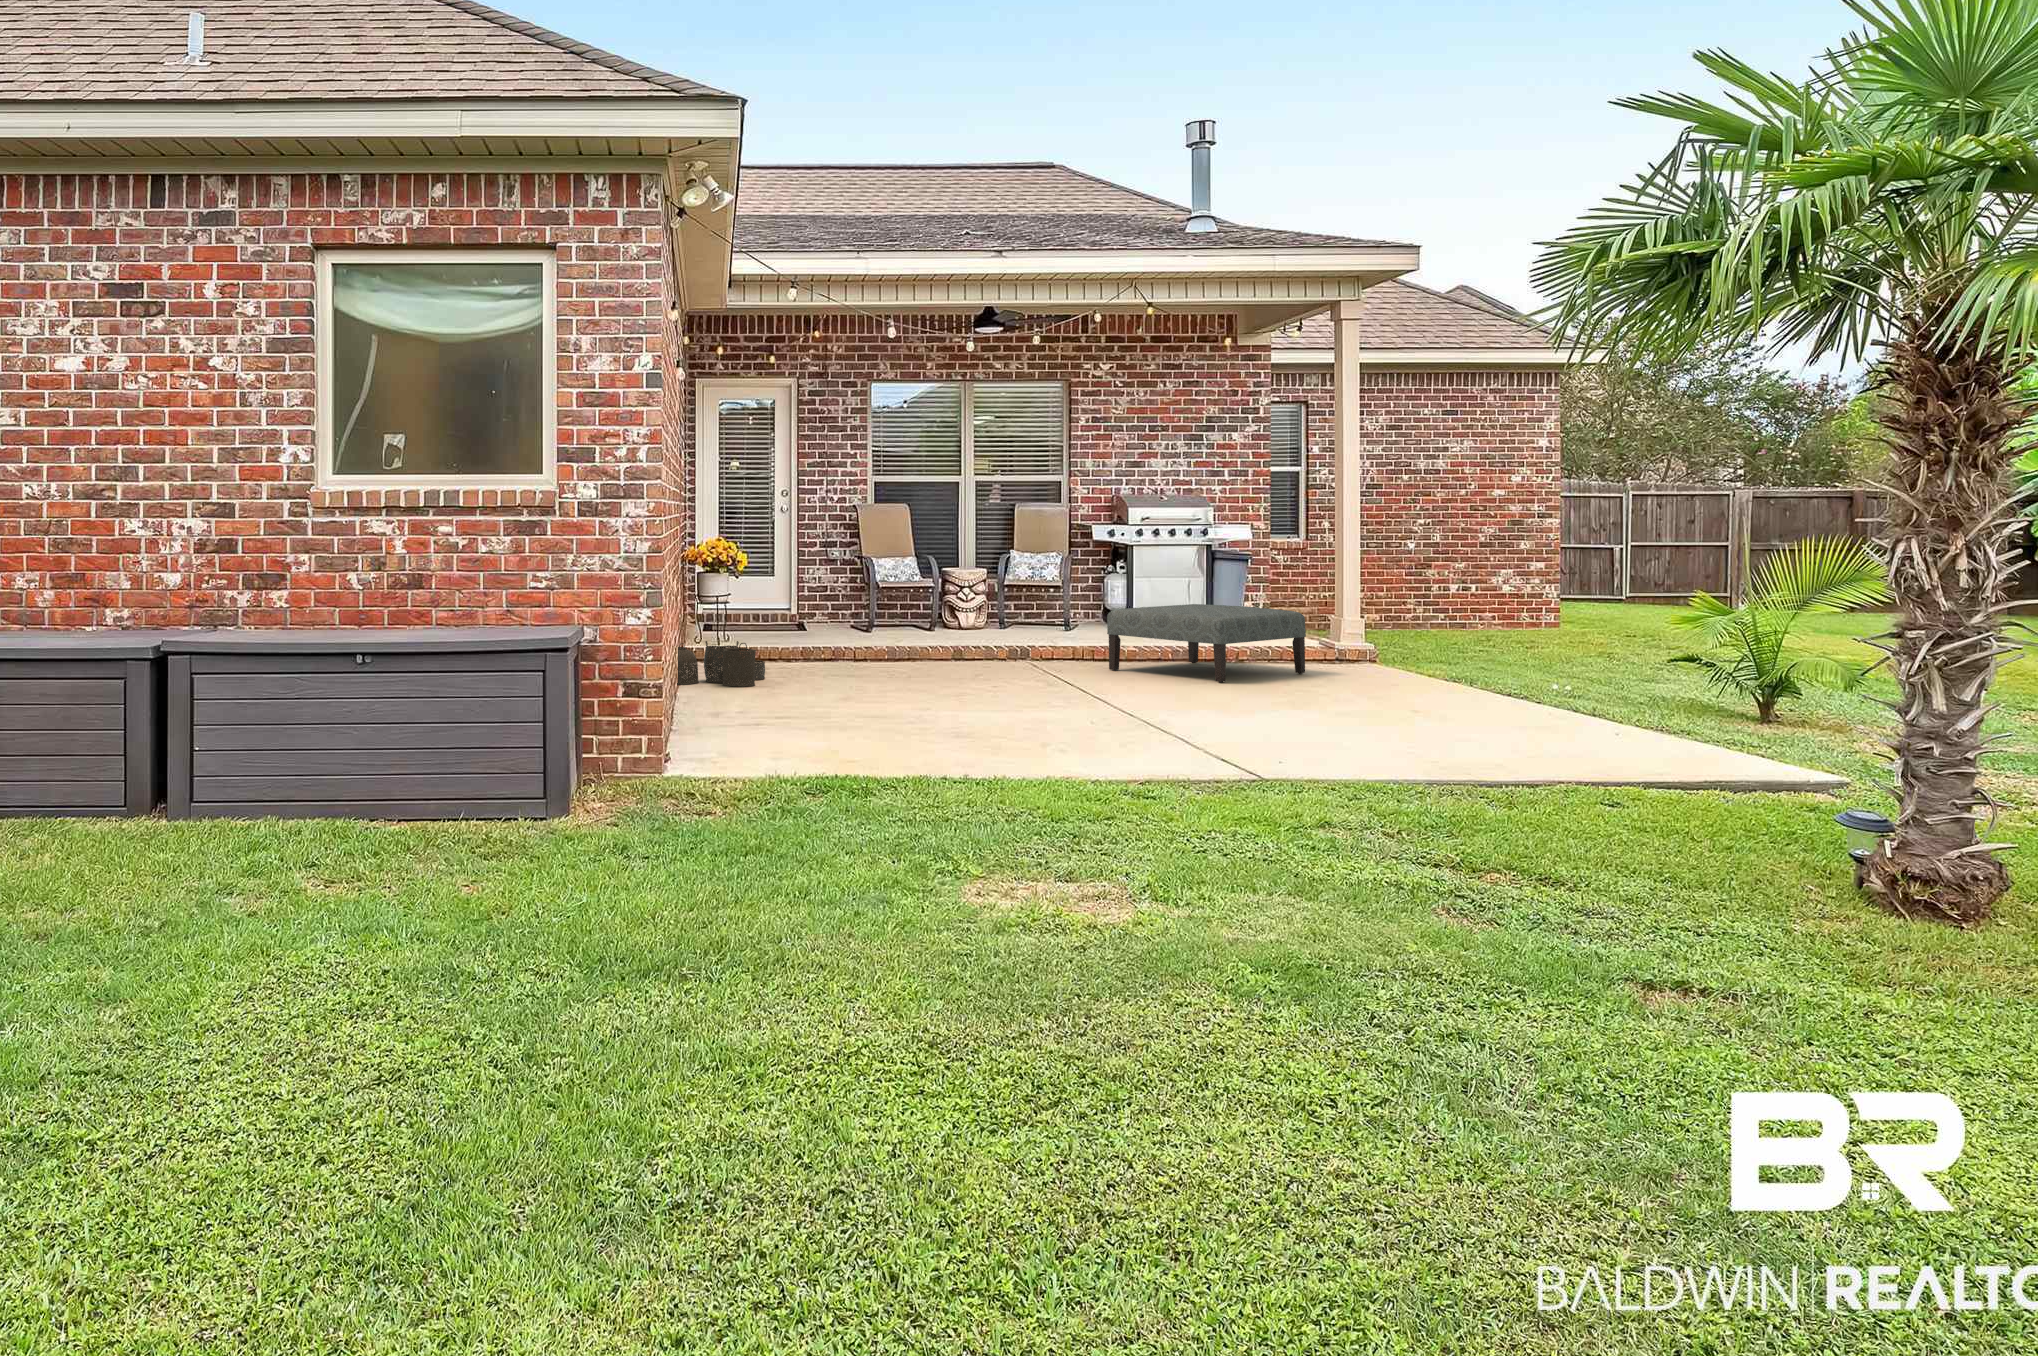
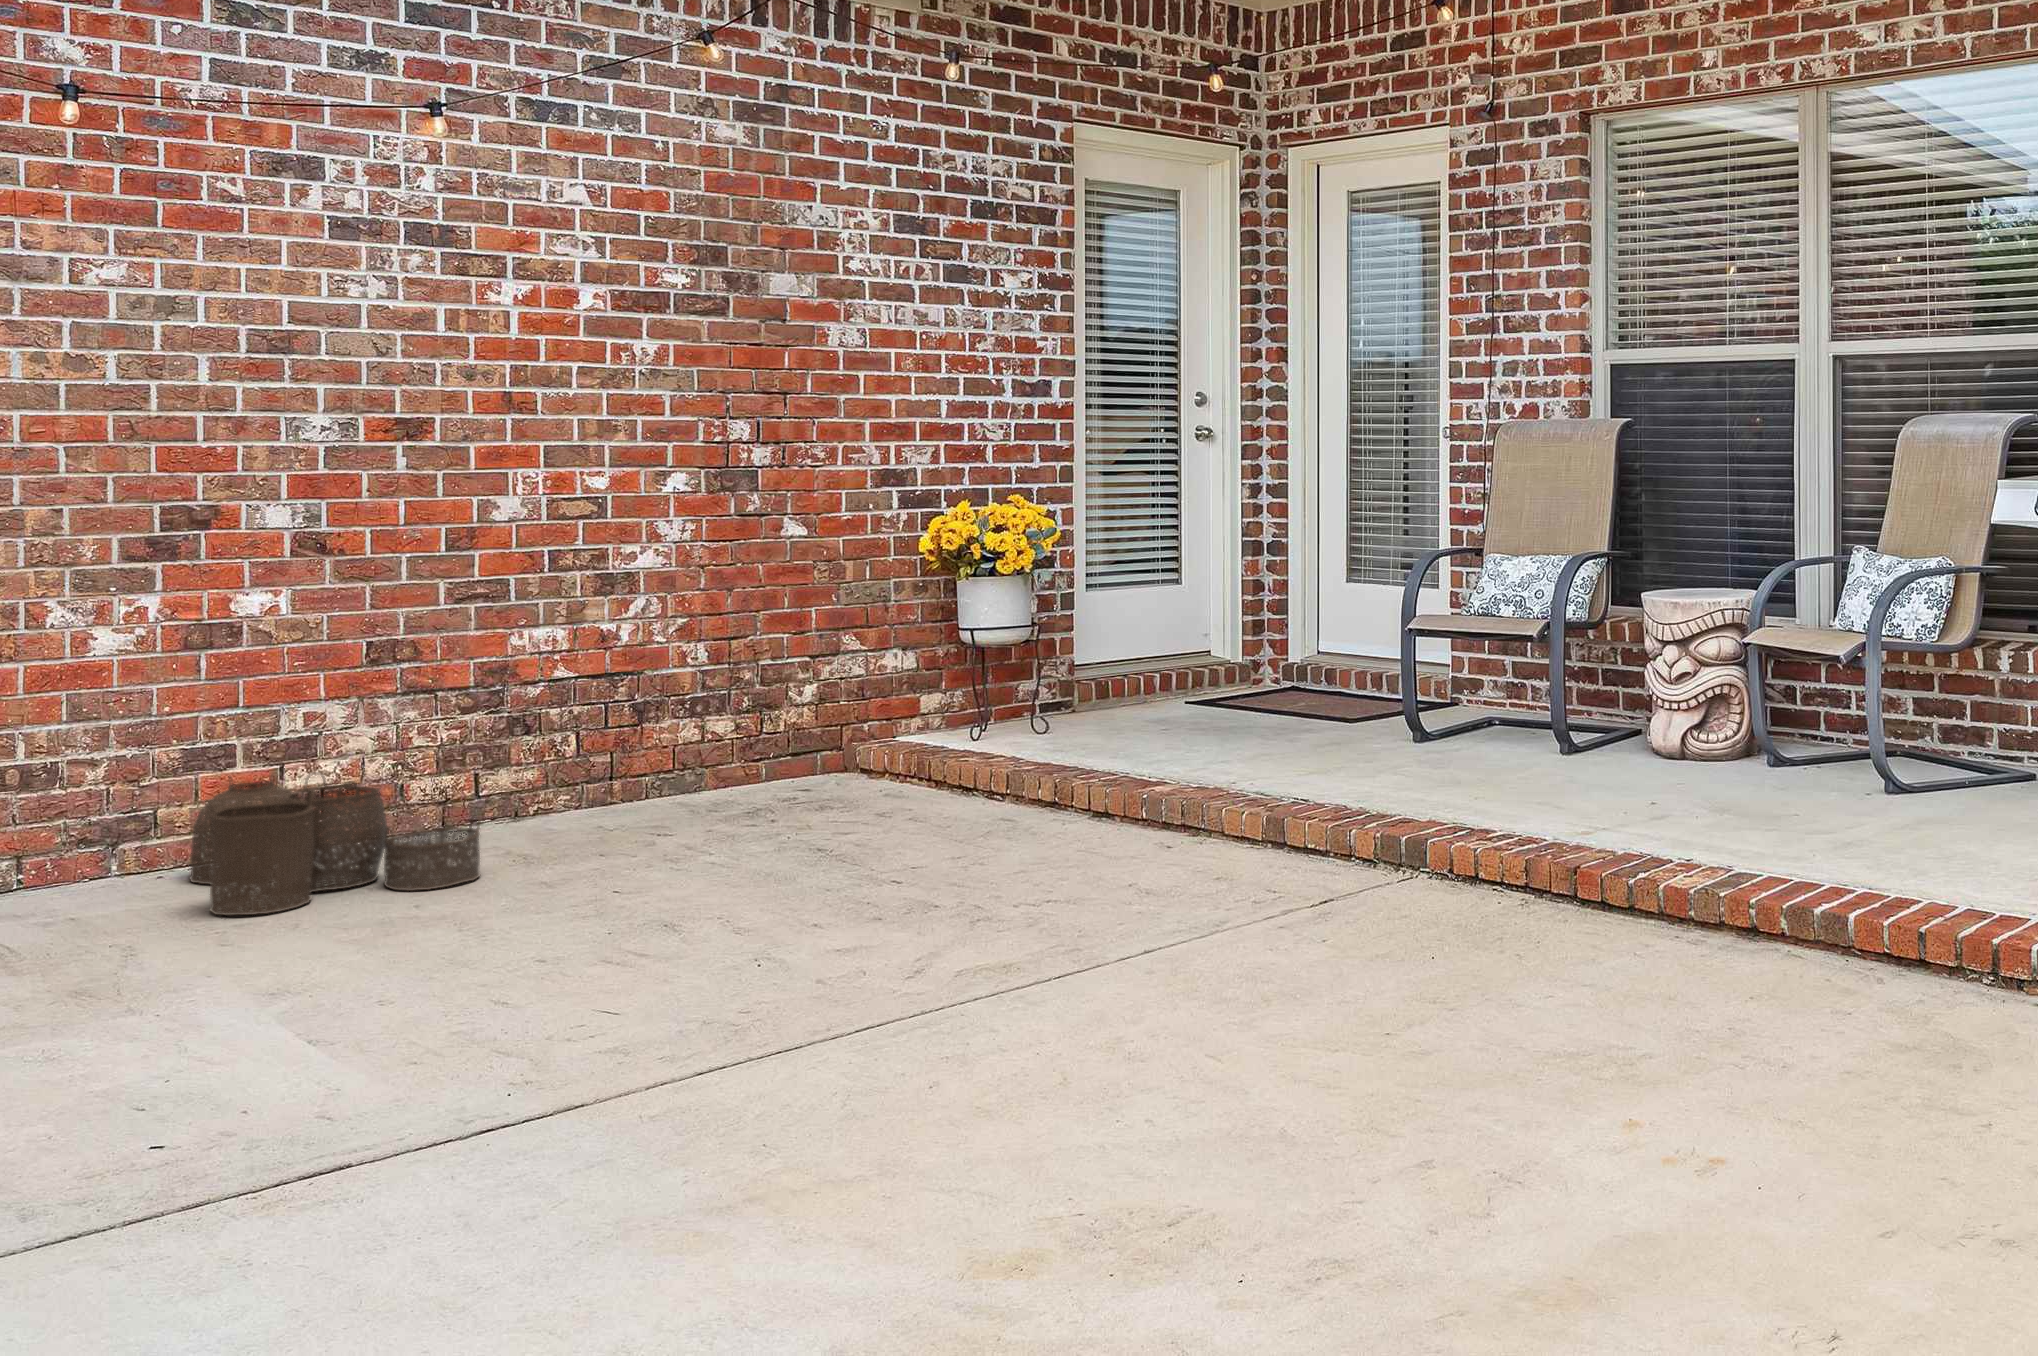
ottoman: present [1107,604,1306,683] -> none [1329,782,1979,1185]

